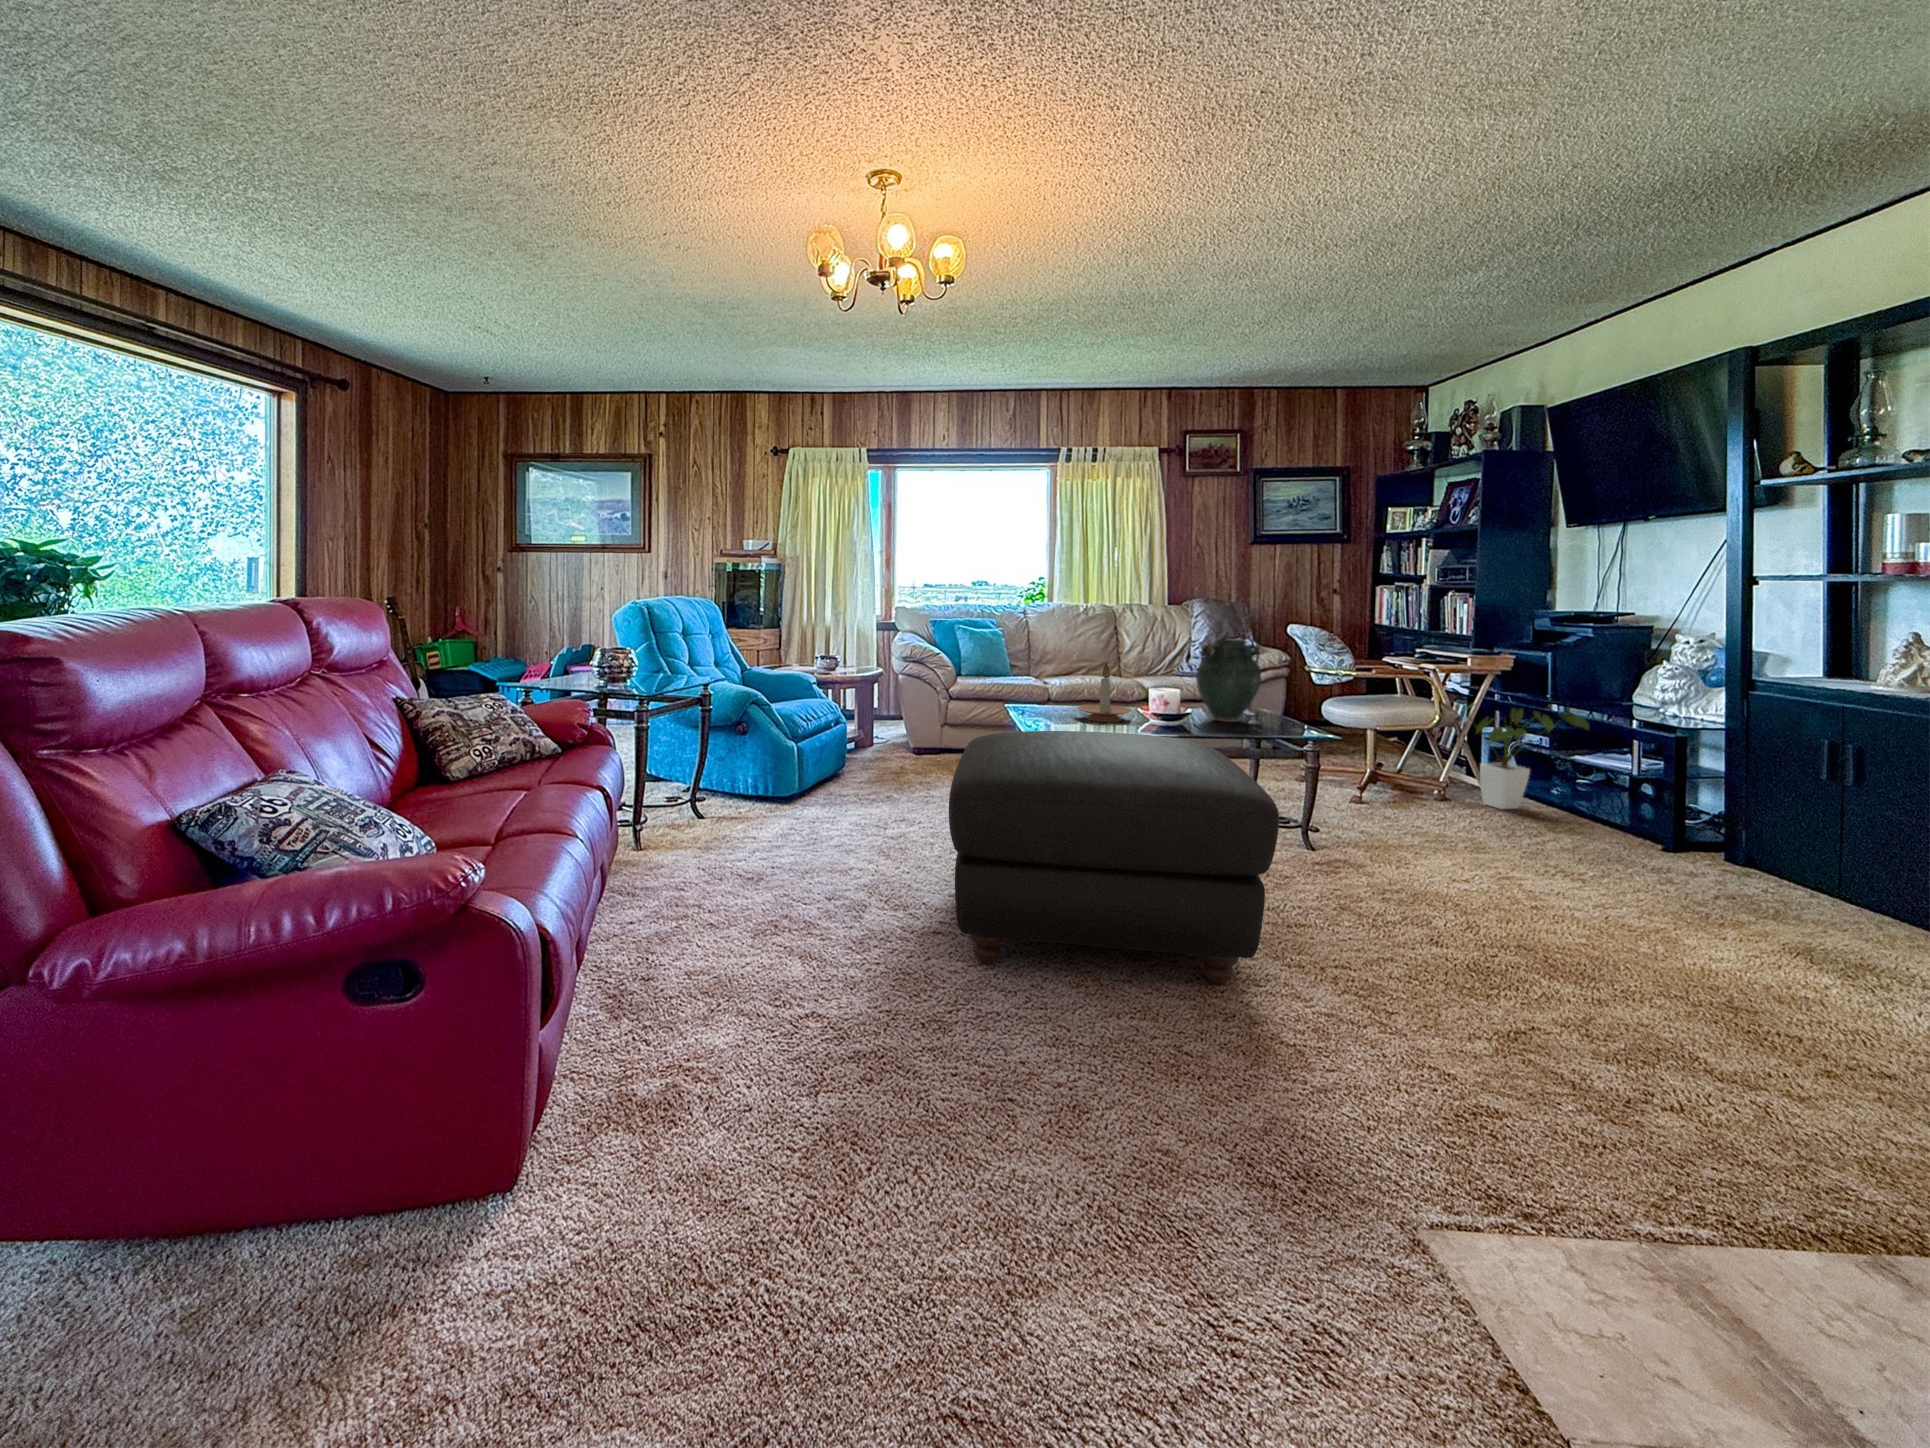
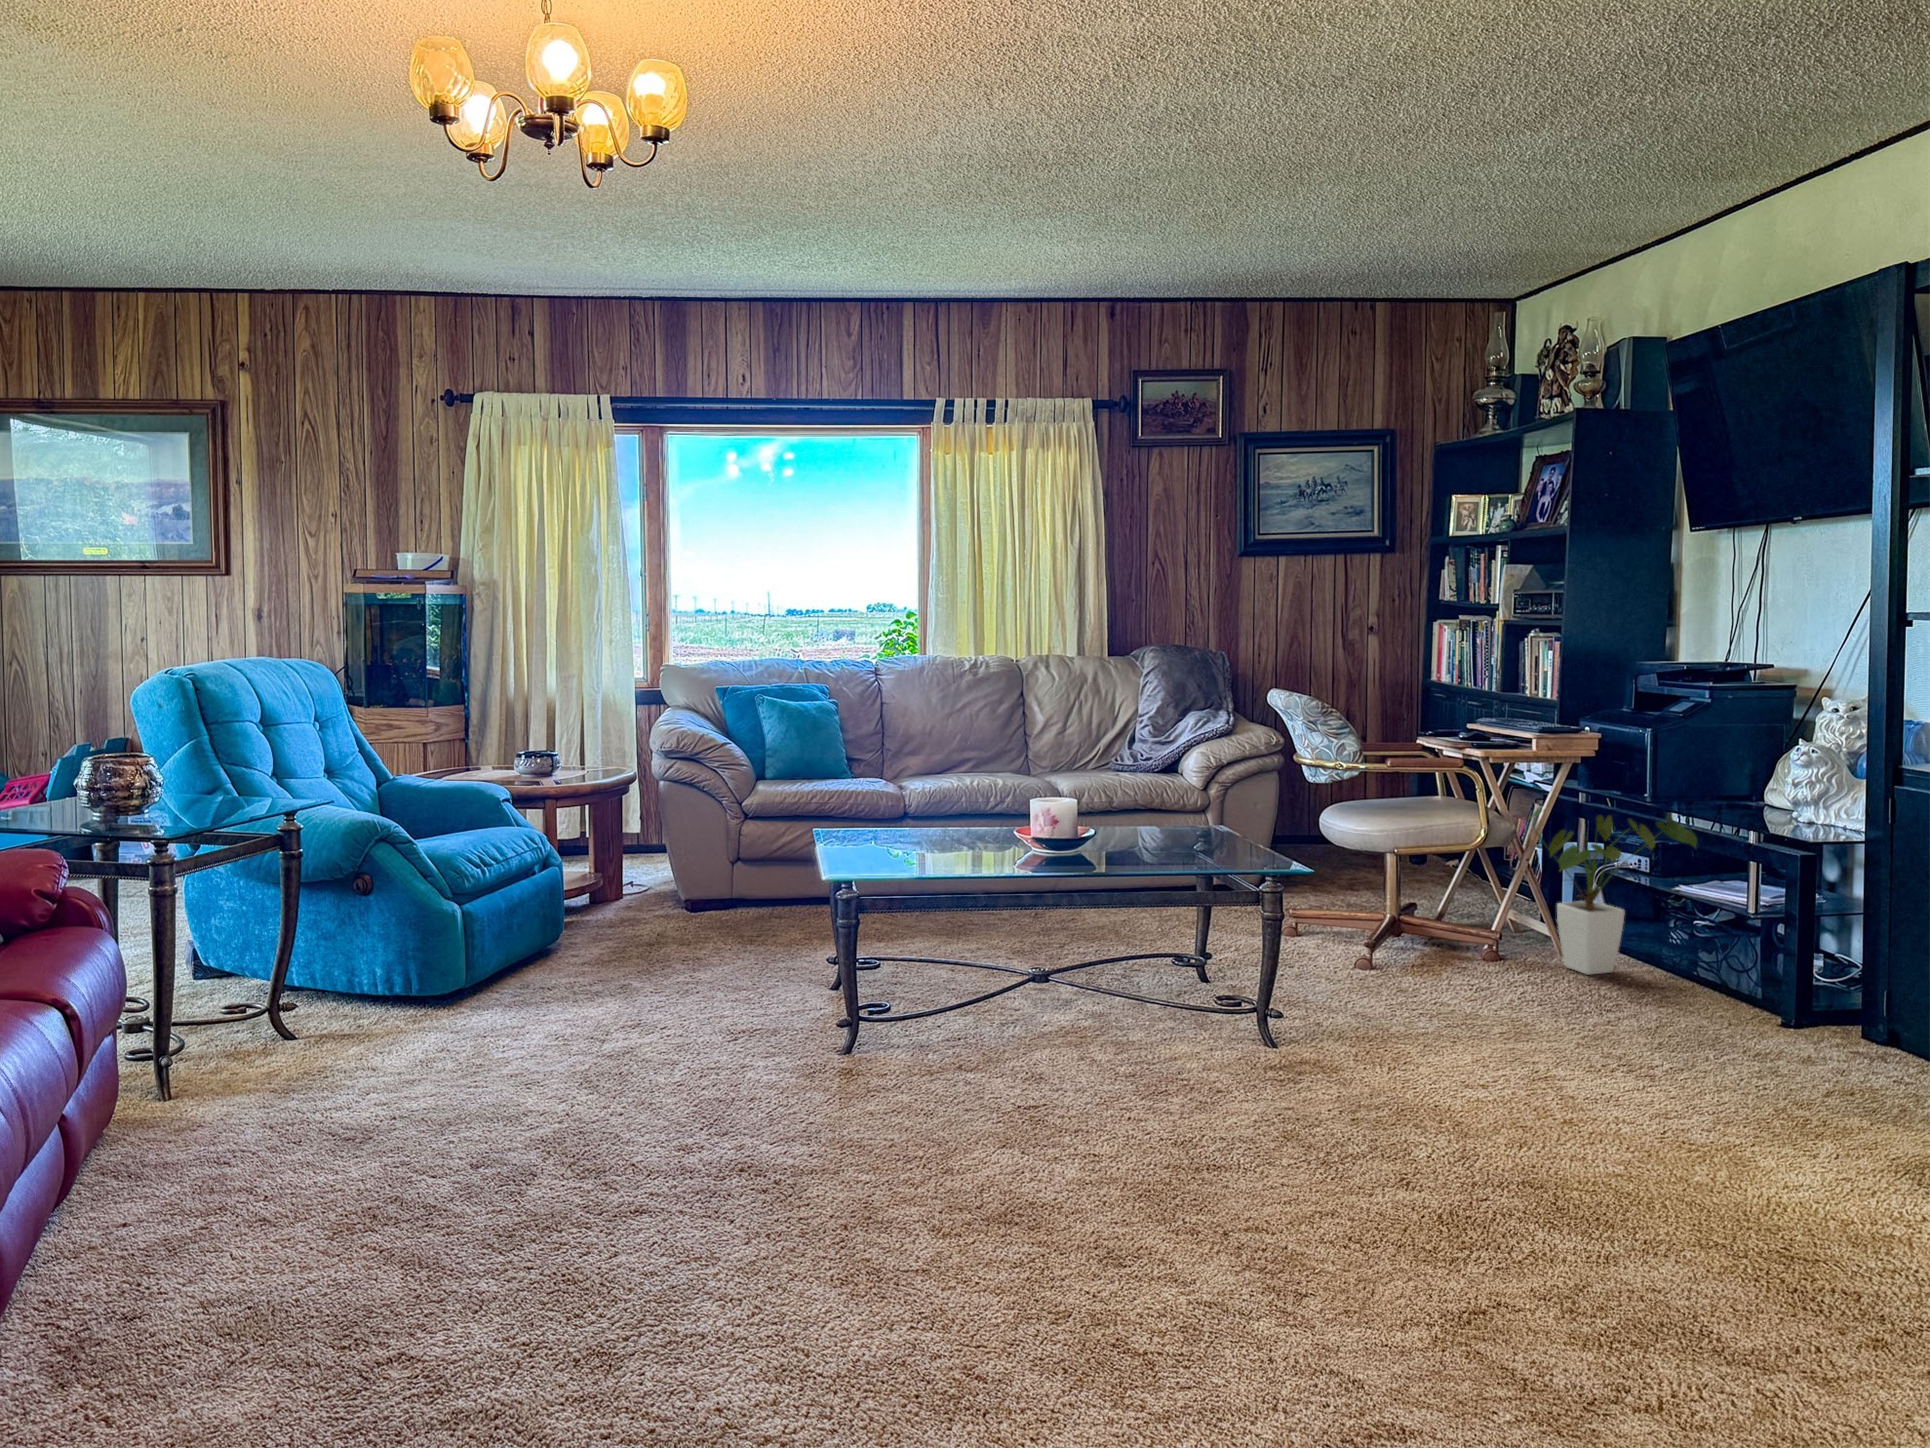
vase: present [1196,639,1261,722] -> none [1108,718,1204,851]
candle holder: present [1077,662,1132,722] -> none [922,759,1008,857]
ottoman: present [949,731,1279,985] -> none [637,881,1125,1270]

